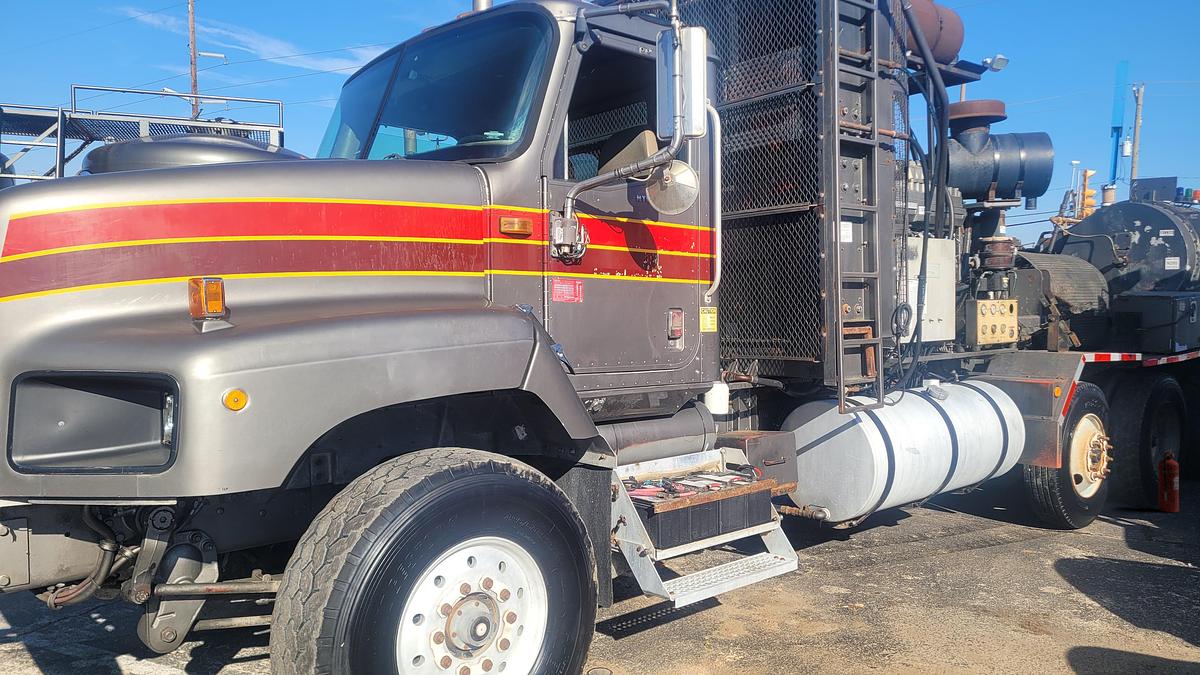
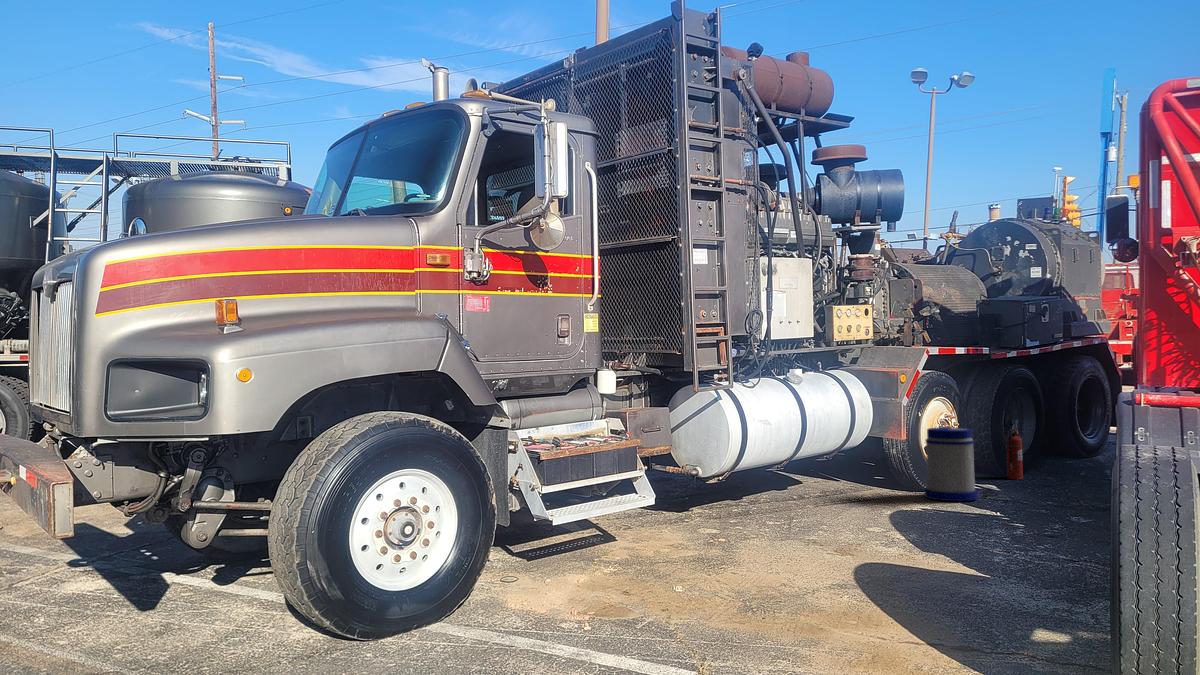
trash can: none [1079,452,1149,545] -> present [925,427,978,501]

